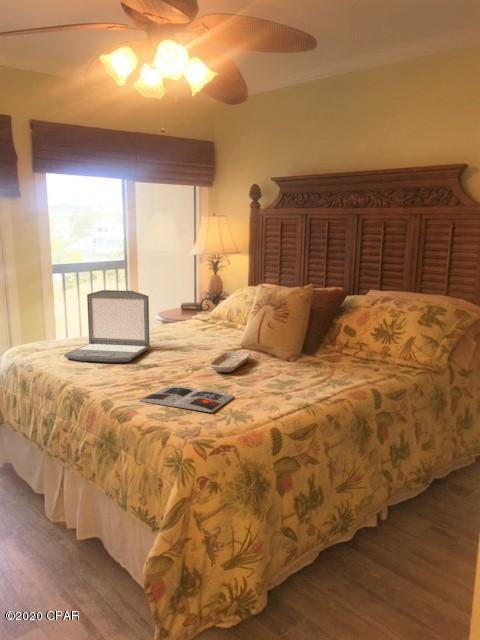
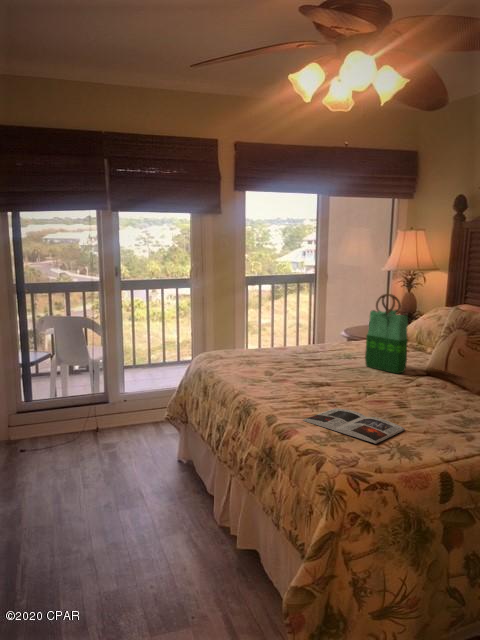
tote bag: none [186,276,224,349] -> present [365,294,408,373]
laptop: present [64,290,150,362] -> none [242,304,328,378]
tray: present [209,352,251,372] -> none [384,378,435,401]

